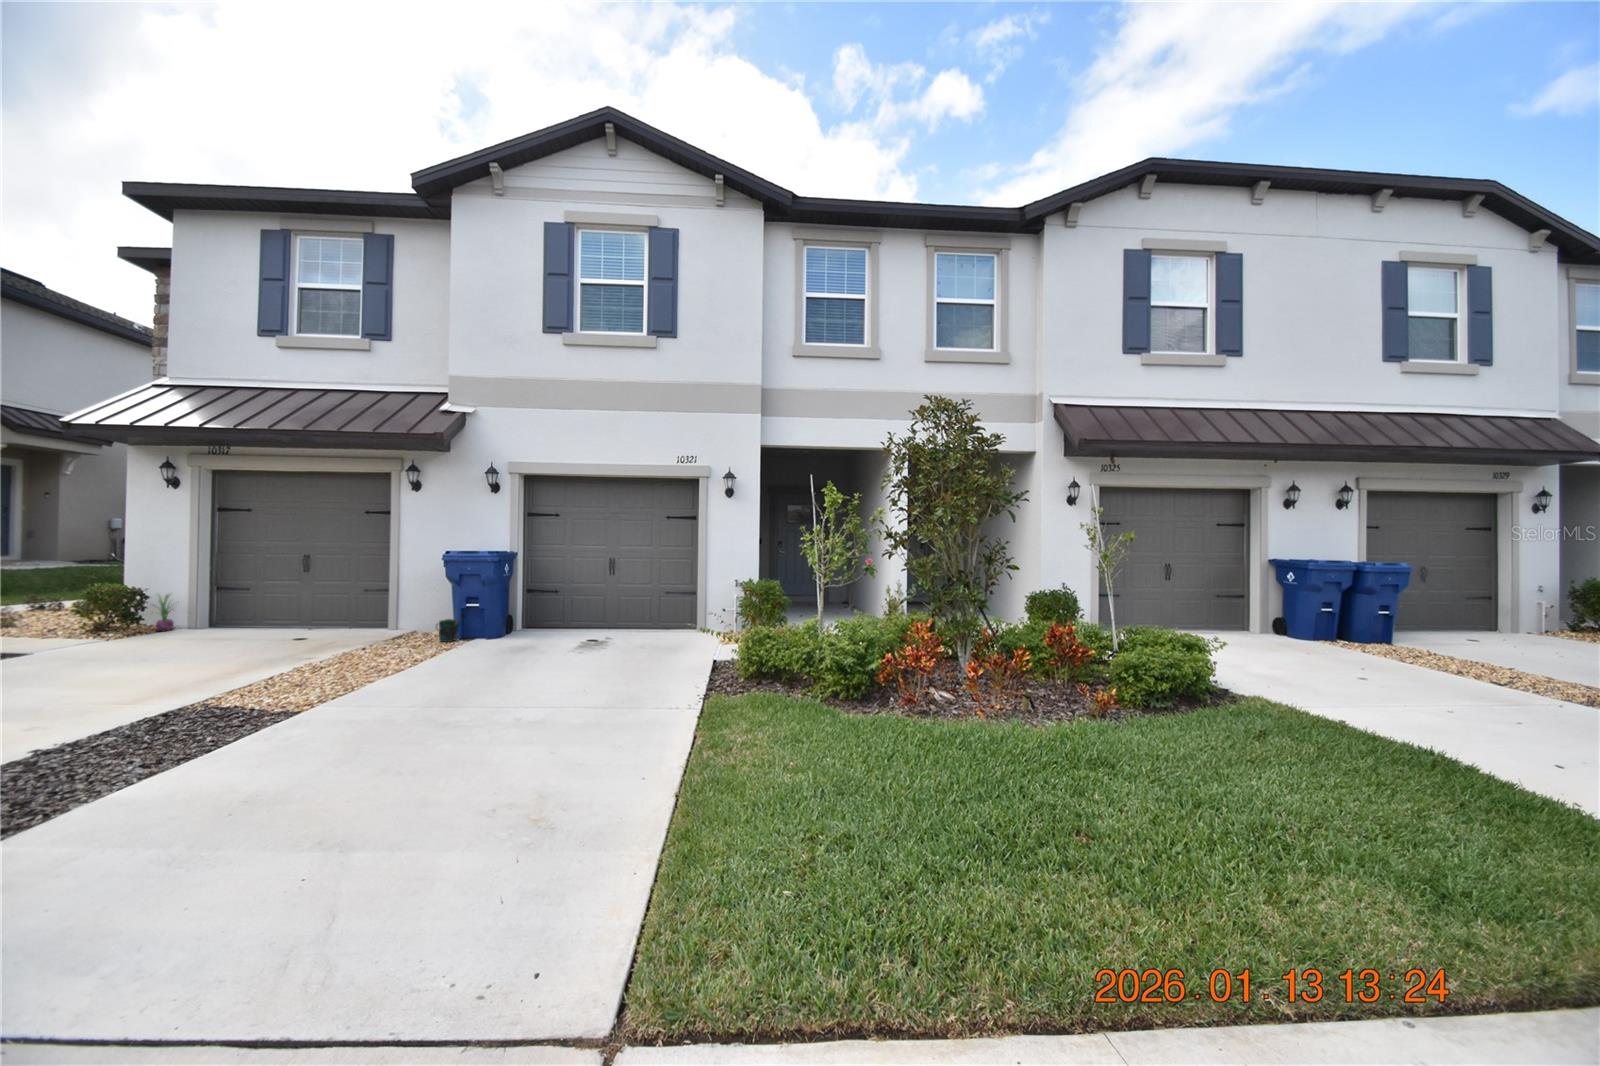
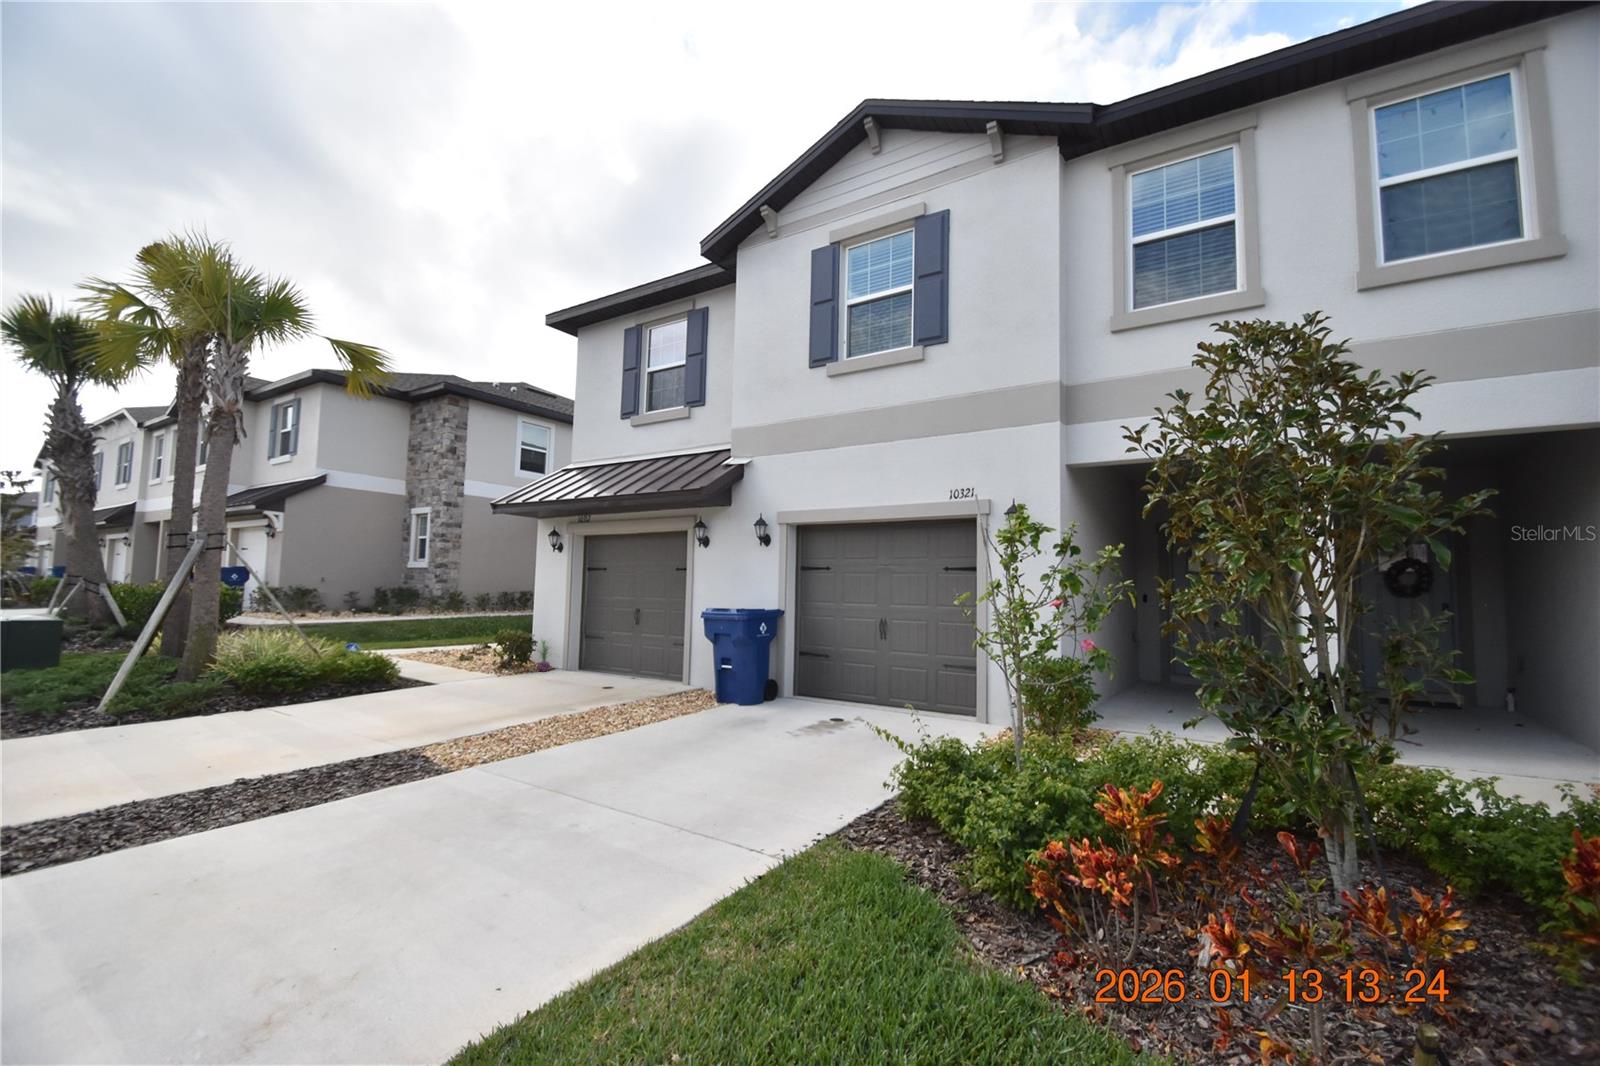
watering can: present [436,614,465,642] -> none [684,676,719,705]

